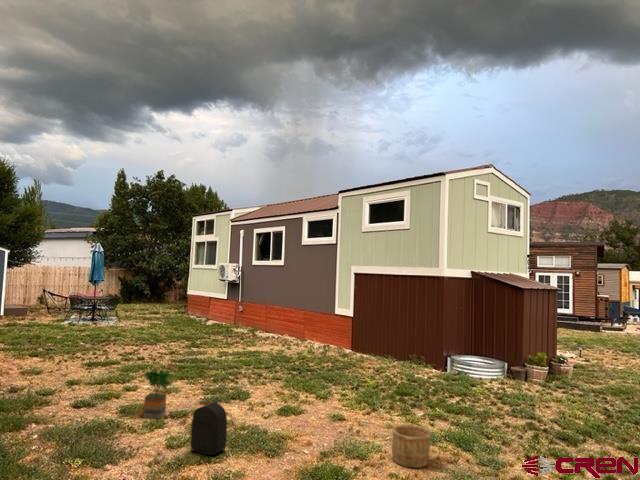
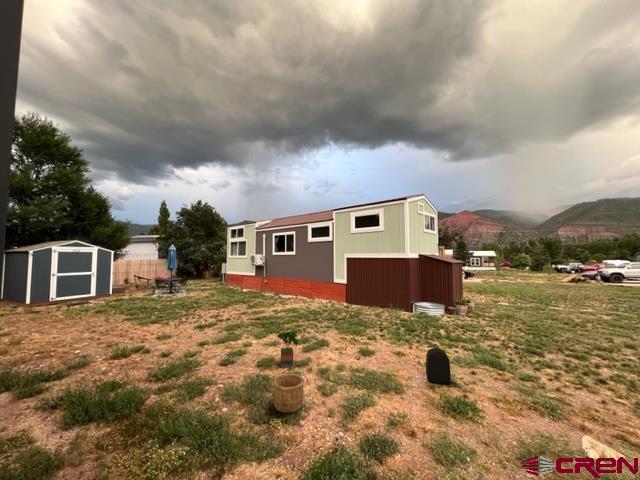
backpack: present [191,398,227,455] -> present [426,346,451,384]
wooden bucket: present [392,425,431,468] -> present [273,374,304,413]

